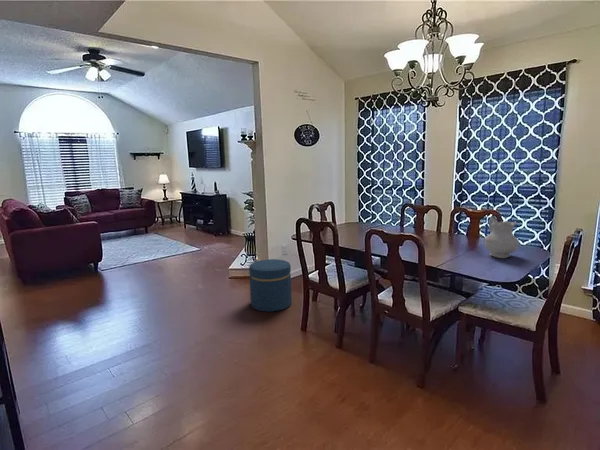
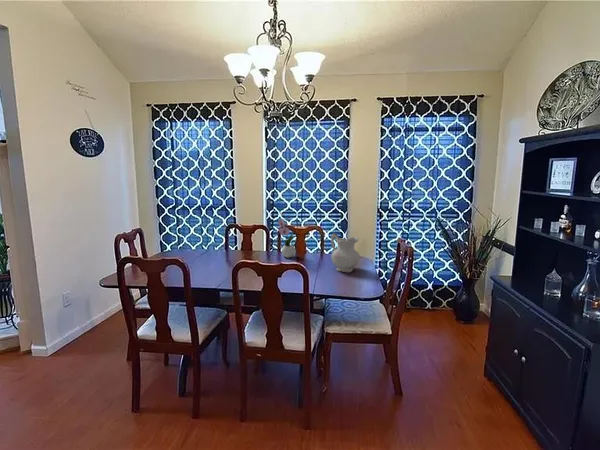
flower arrangement: none [442,194,463,239] -> present [278,213,296,258]
ottoman: present [249,259,292,312] -> none [13,316,95,404]

